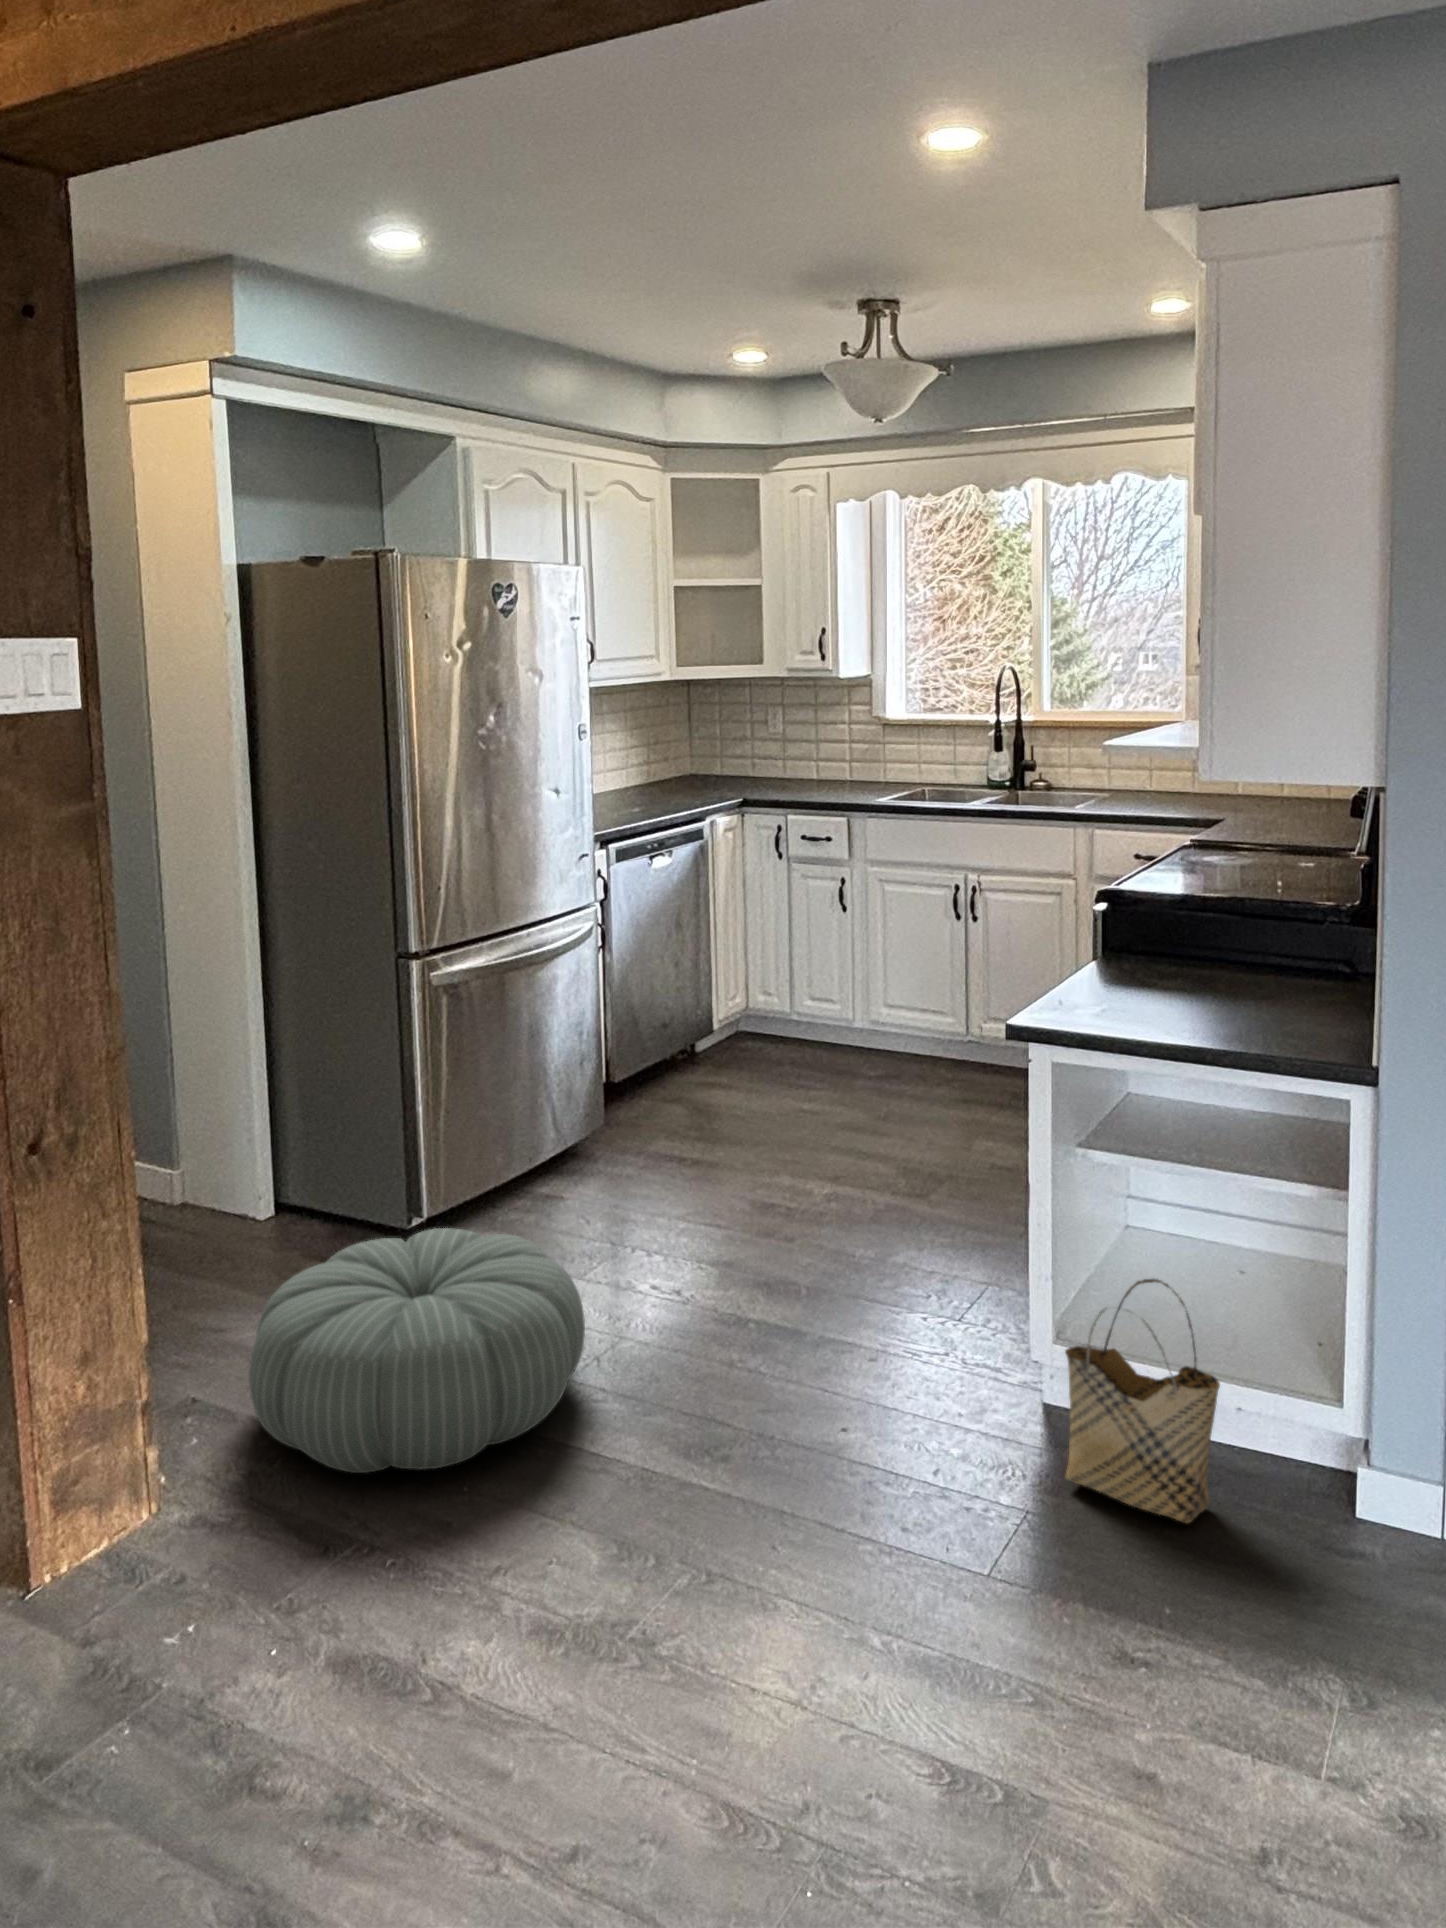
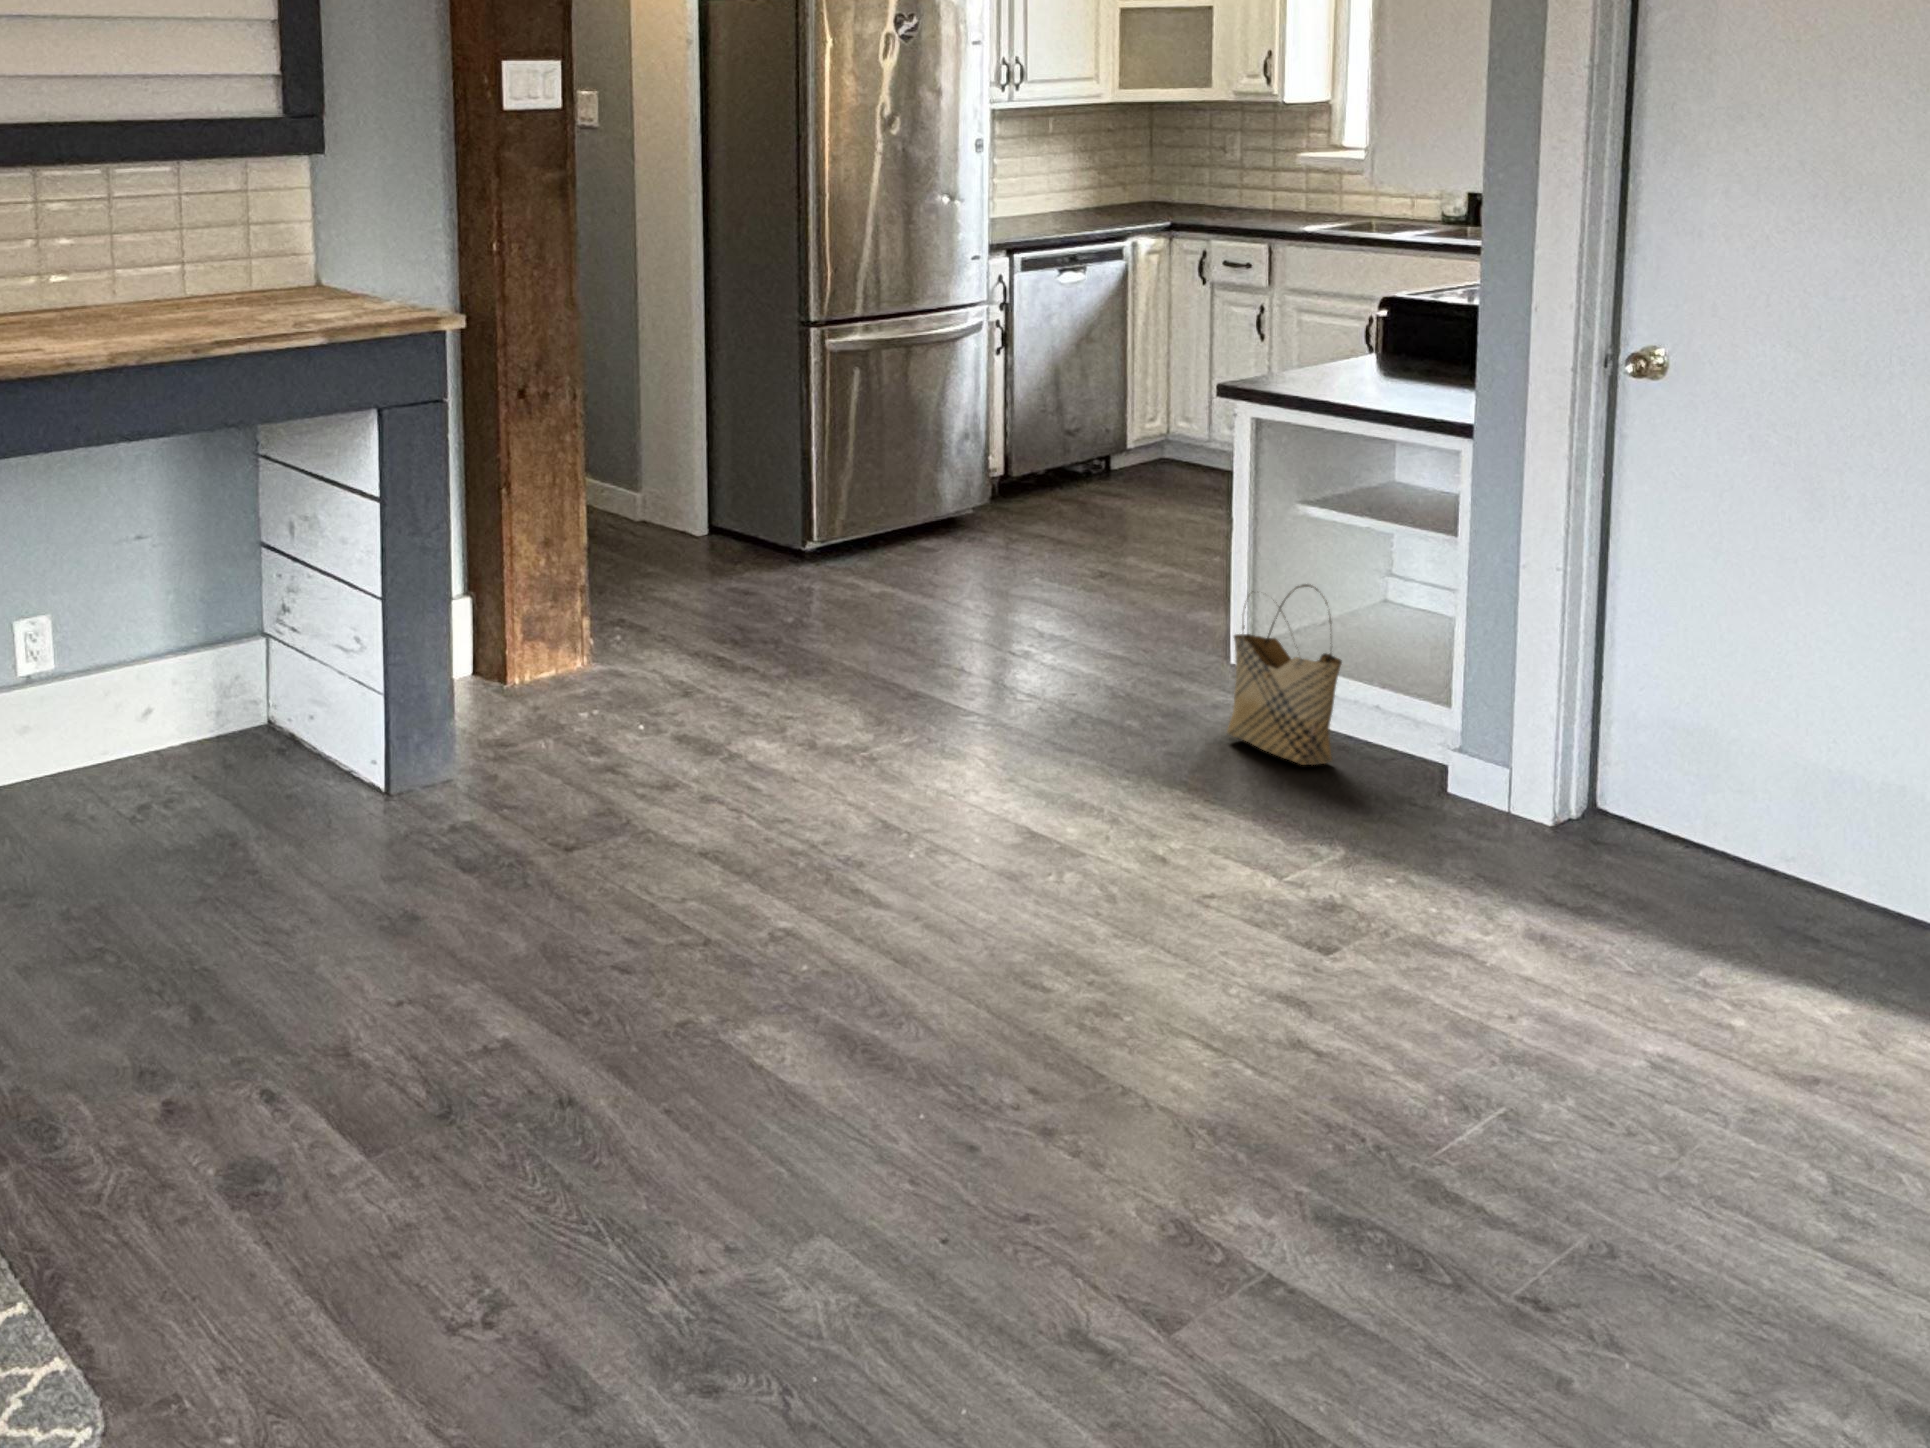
pouf: present [249,1228,585,1473] -> none [654,523,899,668]

